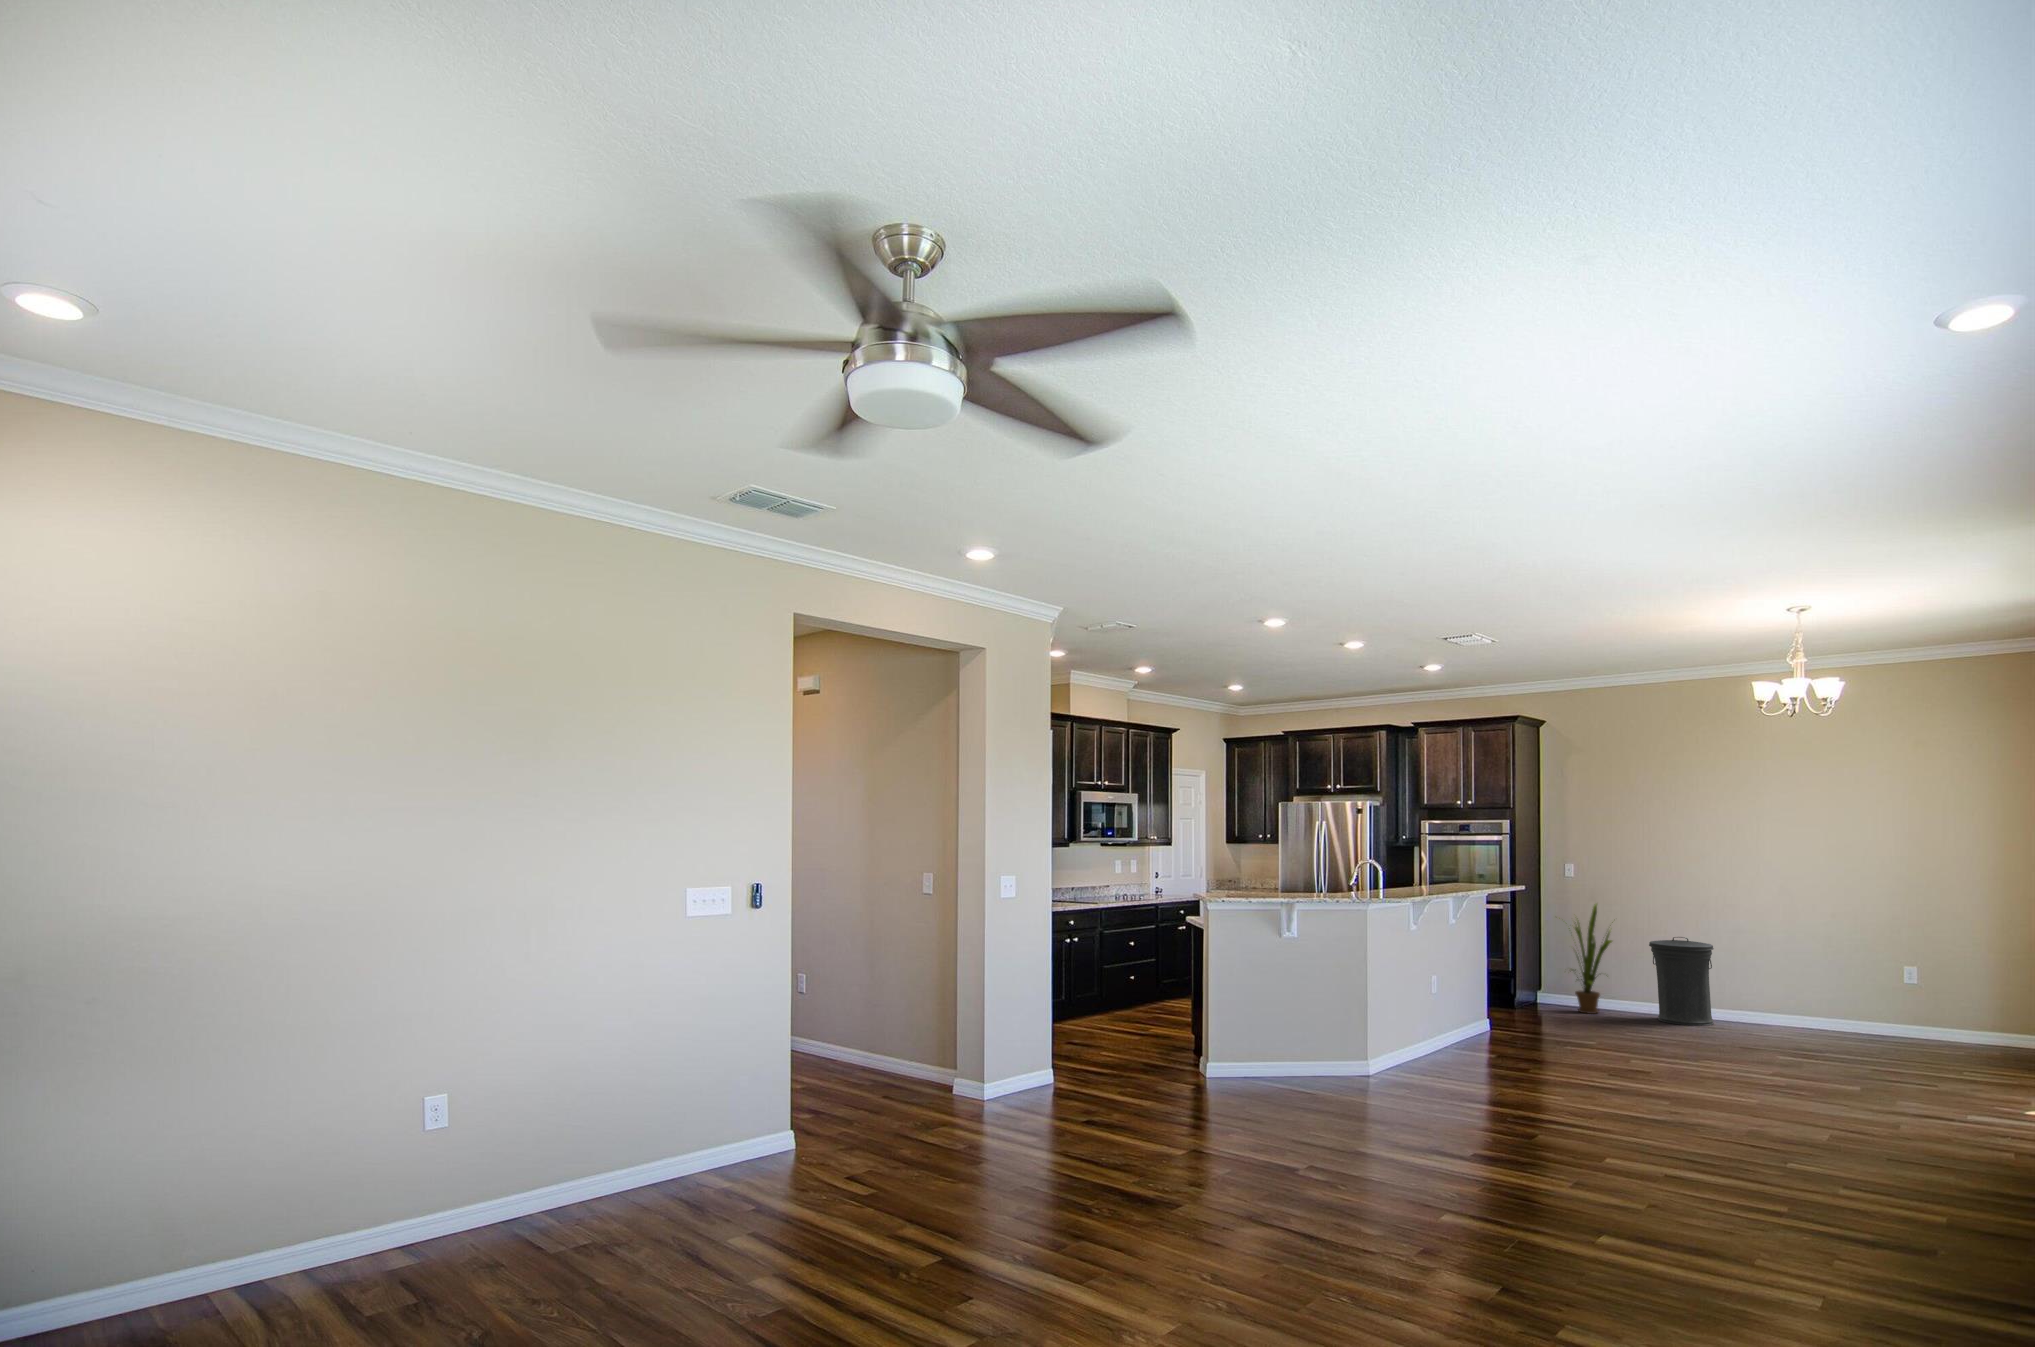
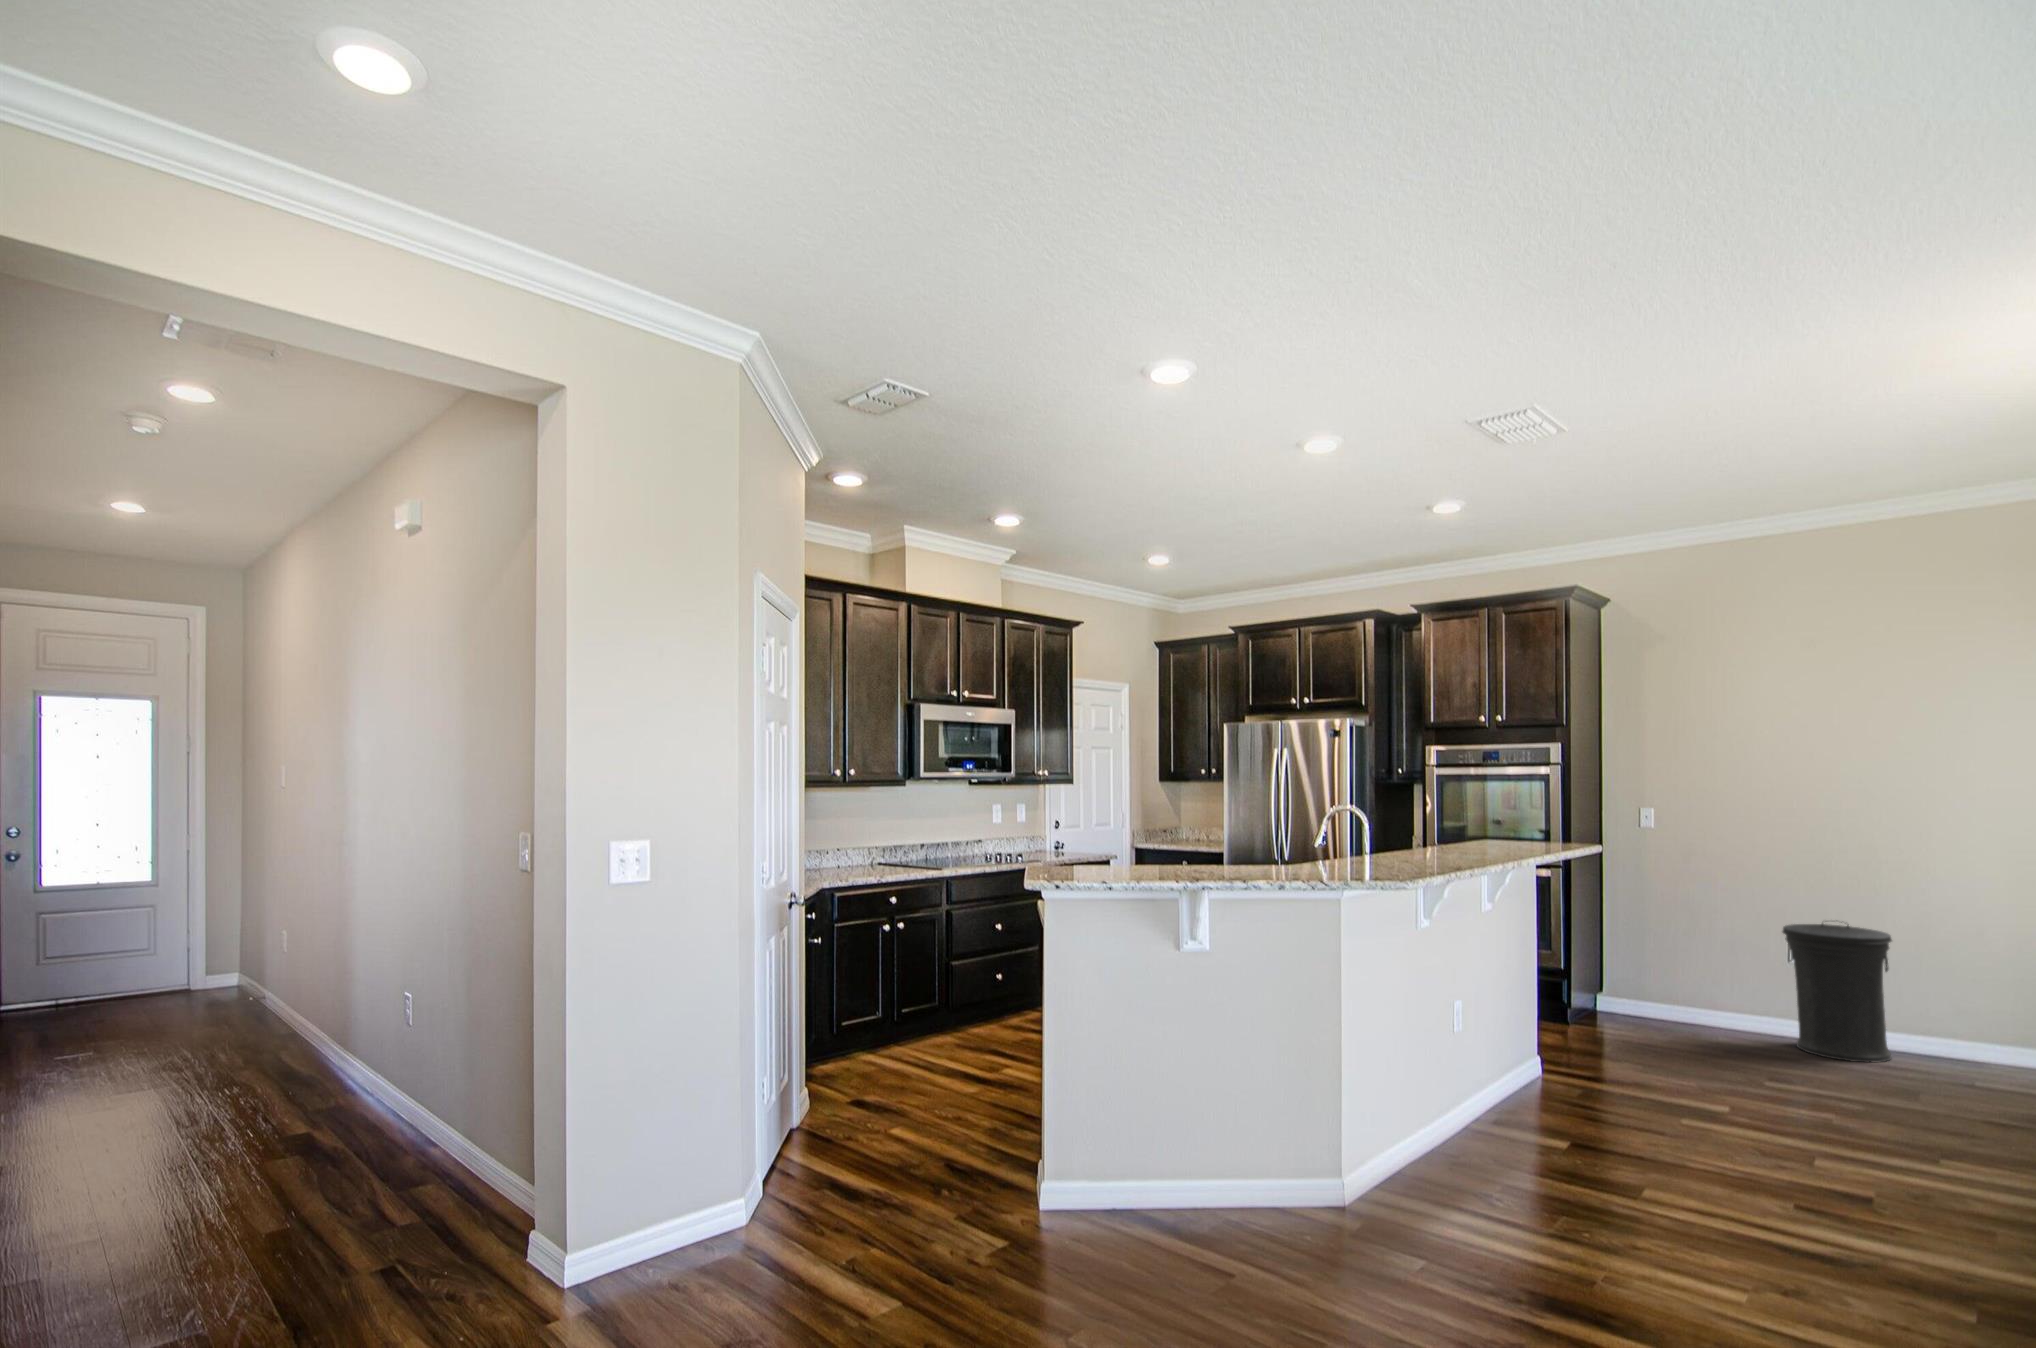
house plant: present [1569,904,1613,1014] -> none [1624,865,1726,1034]

